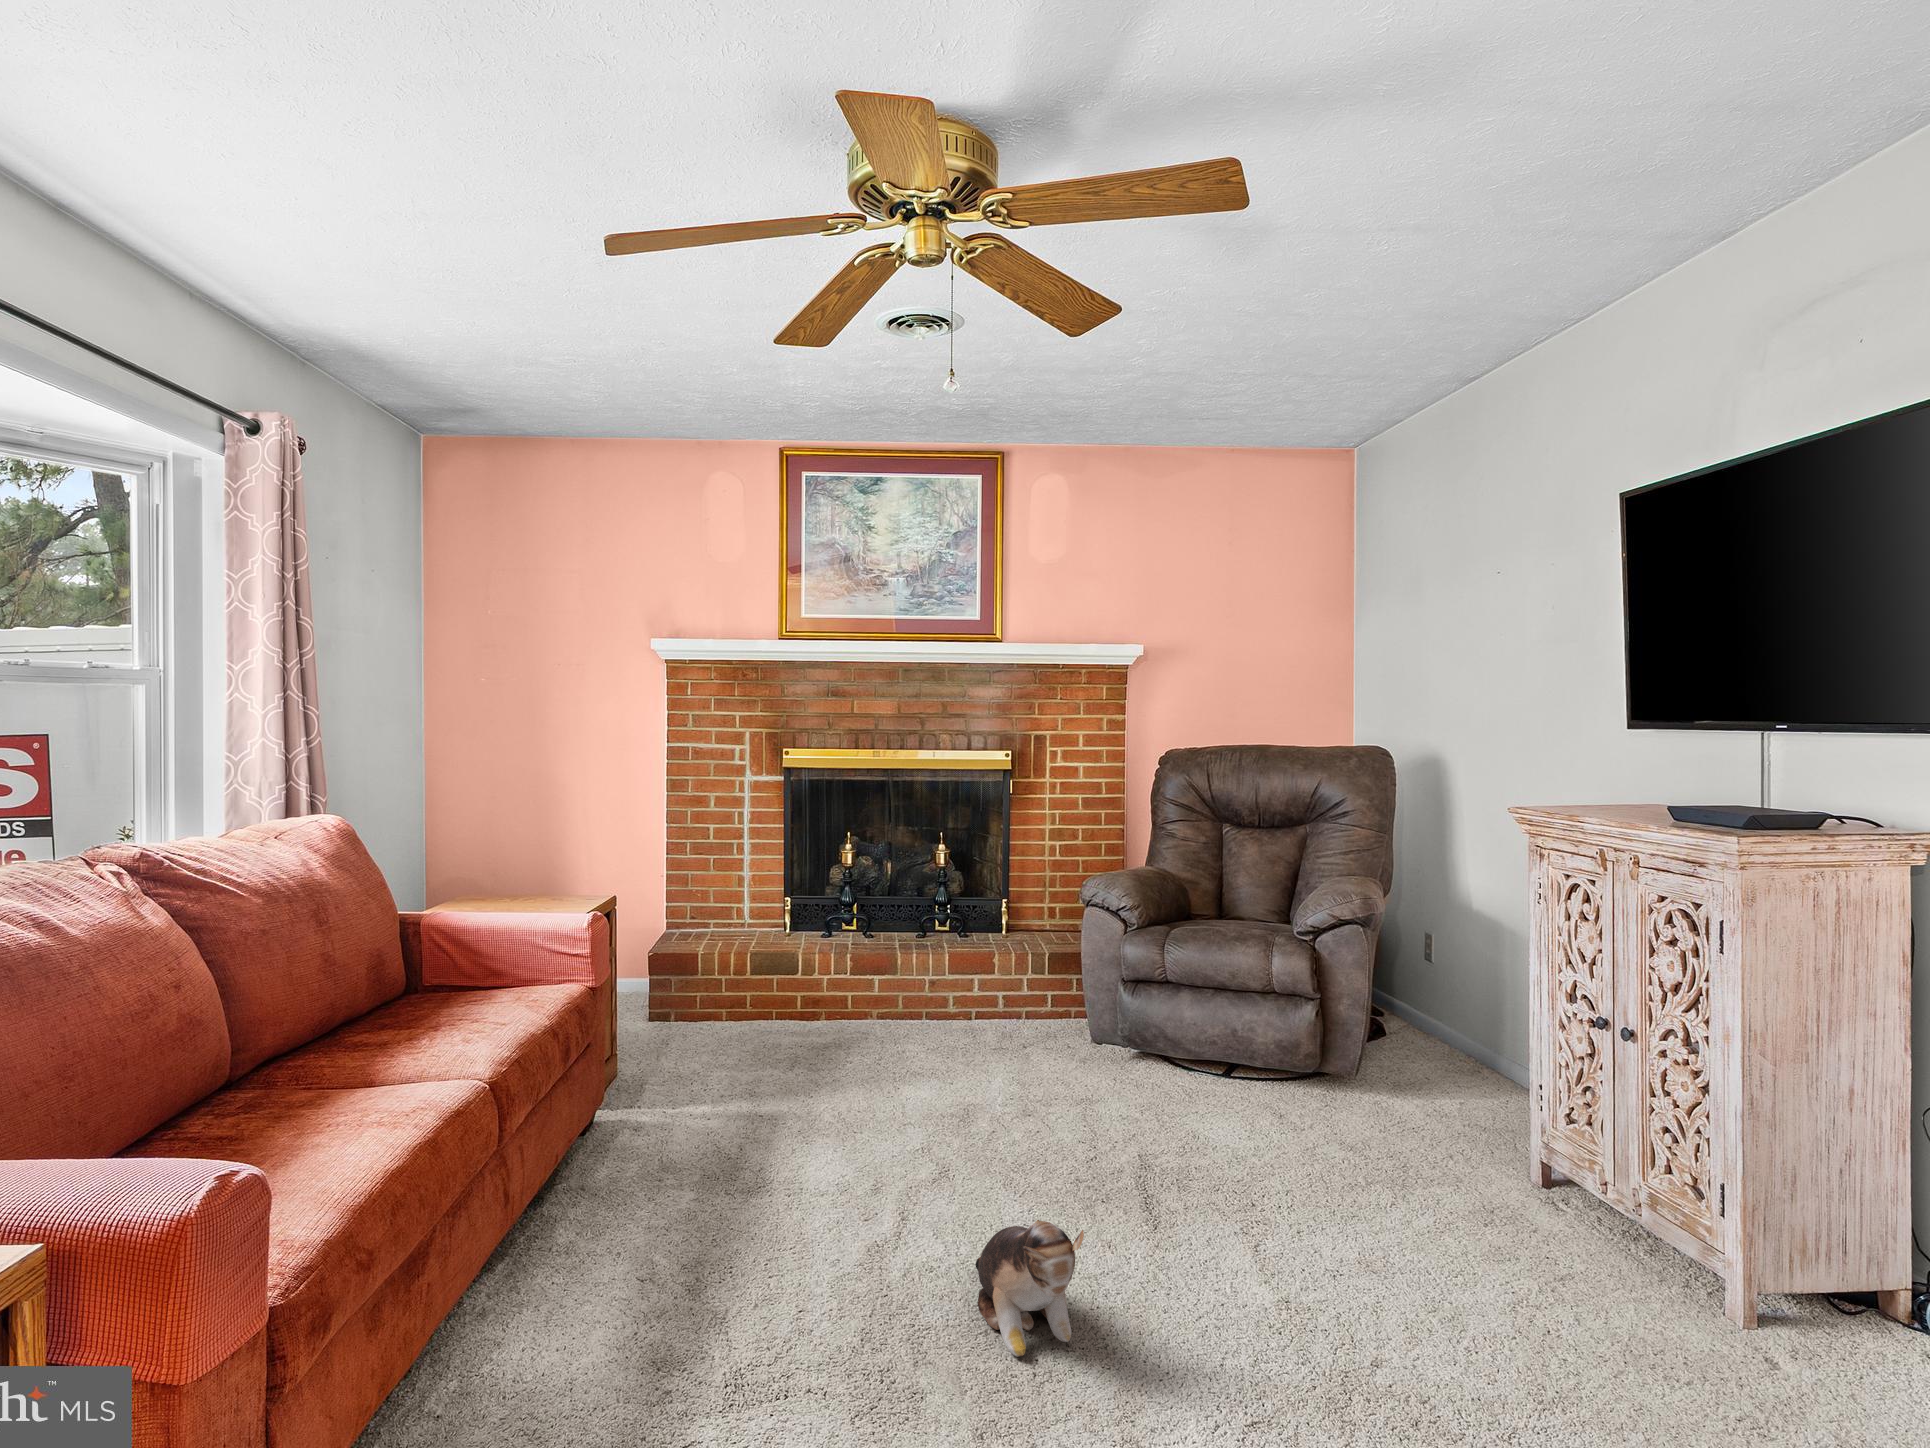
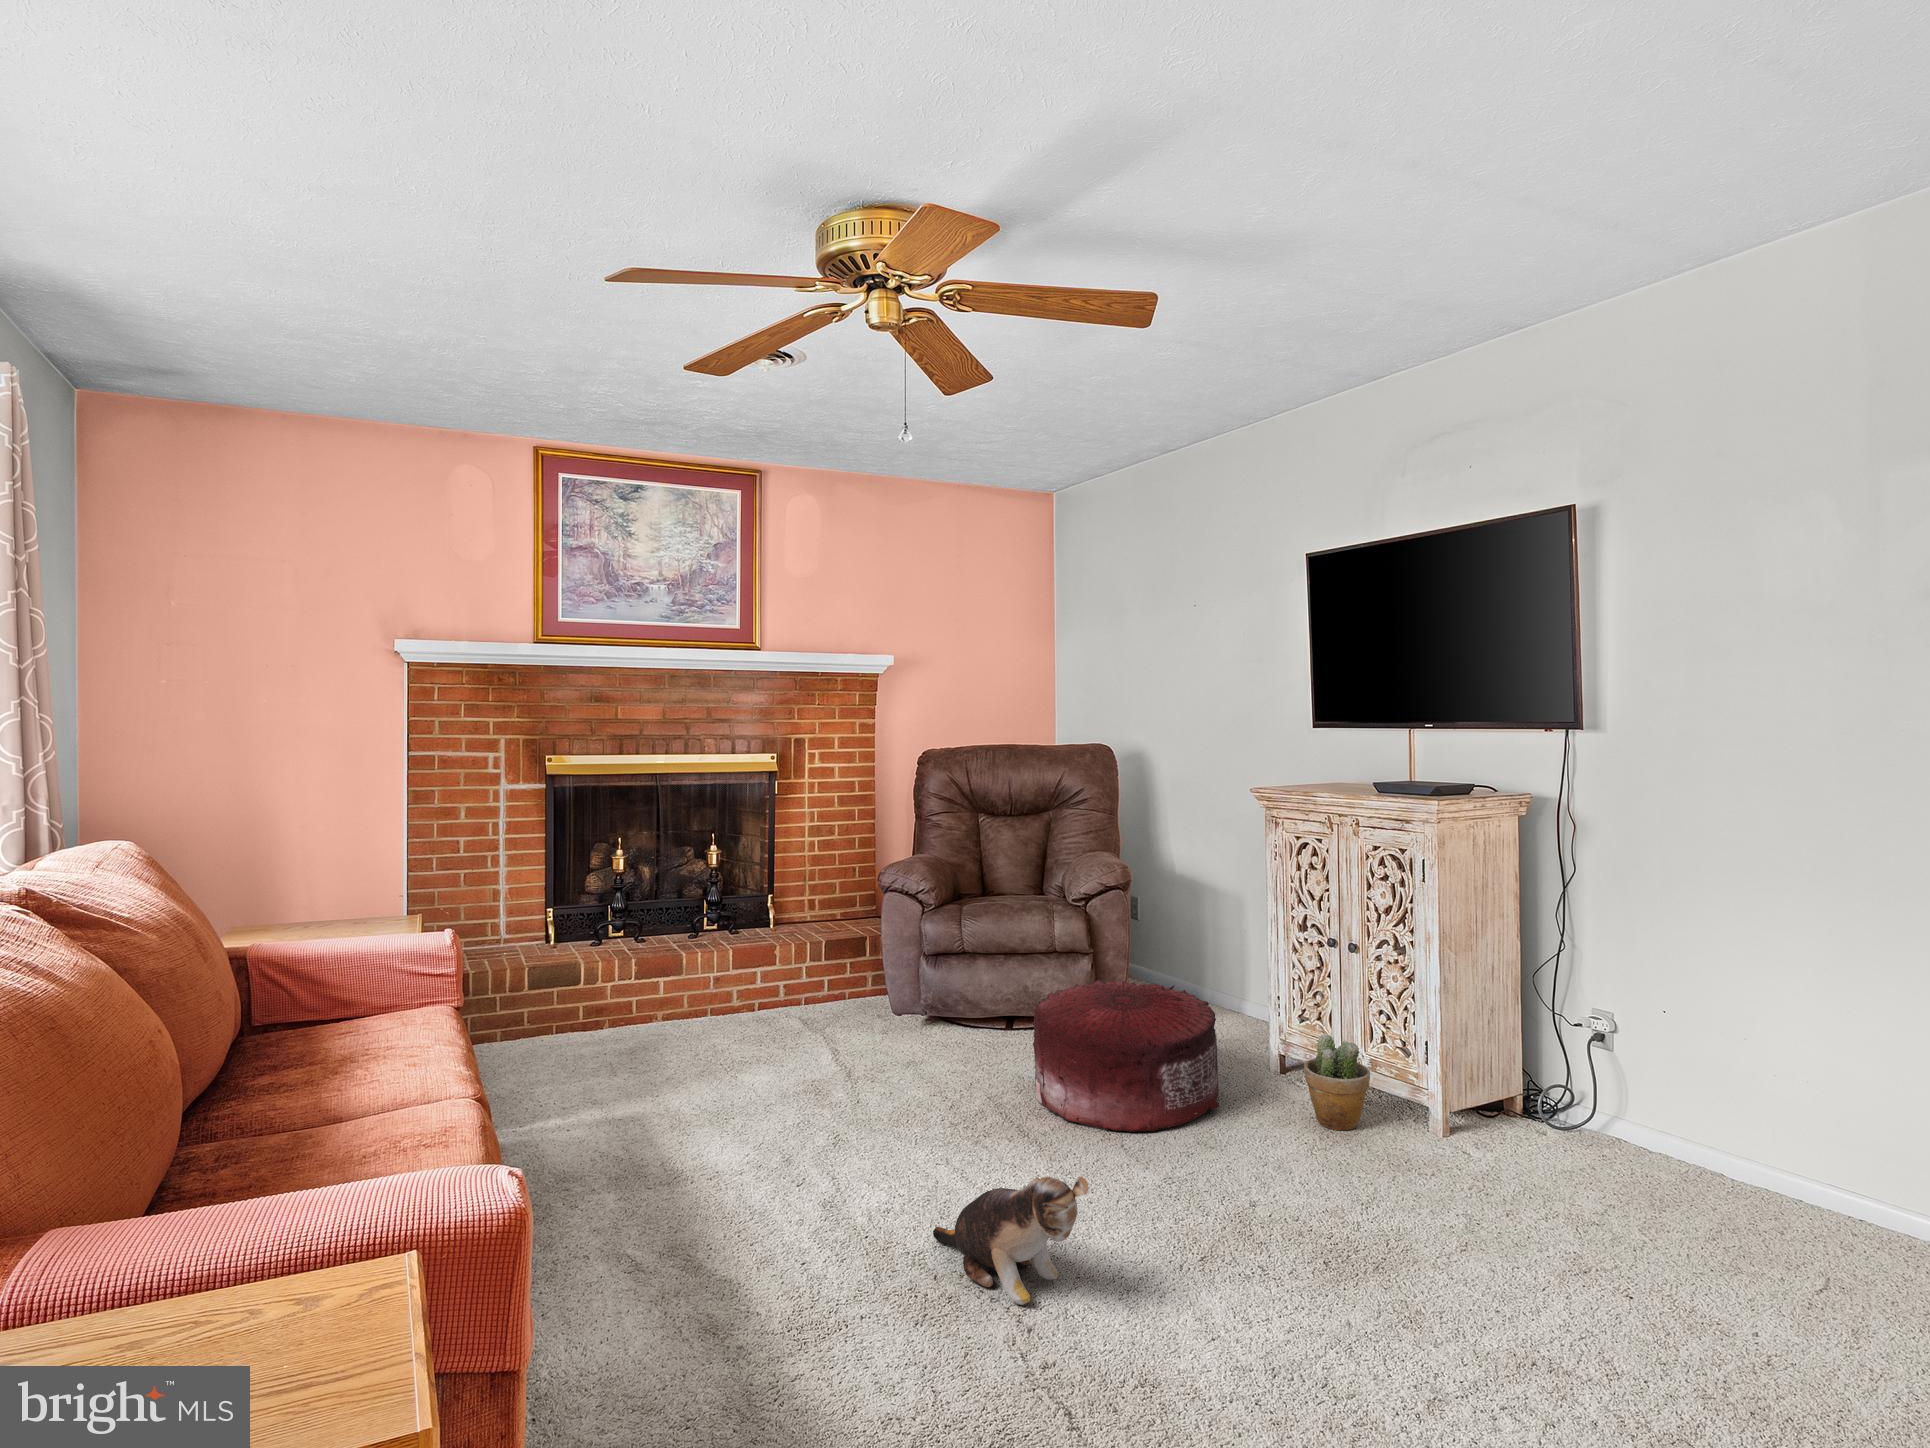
pouf: none [1189,1032,1435,1225] -> present [1033,979,1219,1132]
potted plant: none [1536,1147,1640,1286] -> present [1304,1034,1370,1130]

